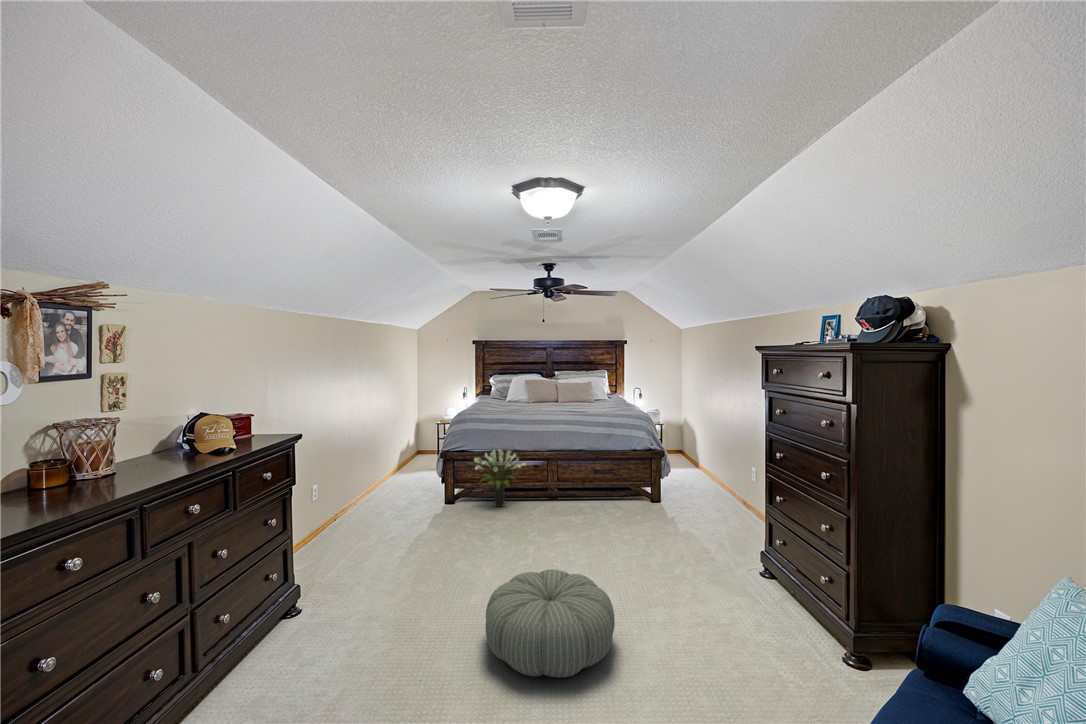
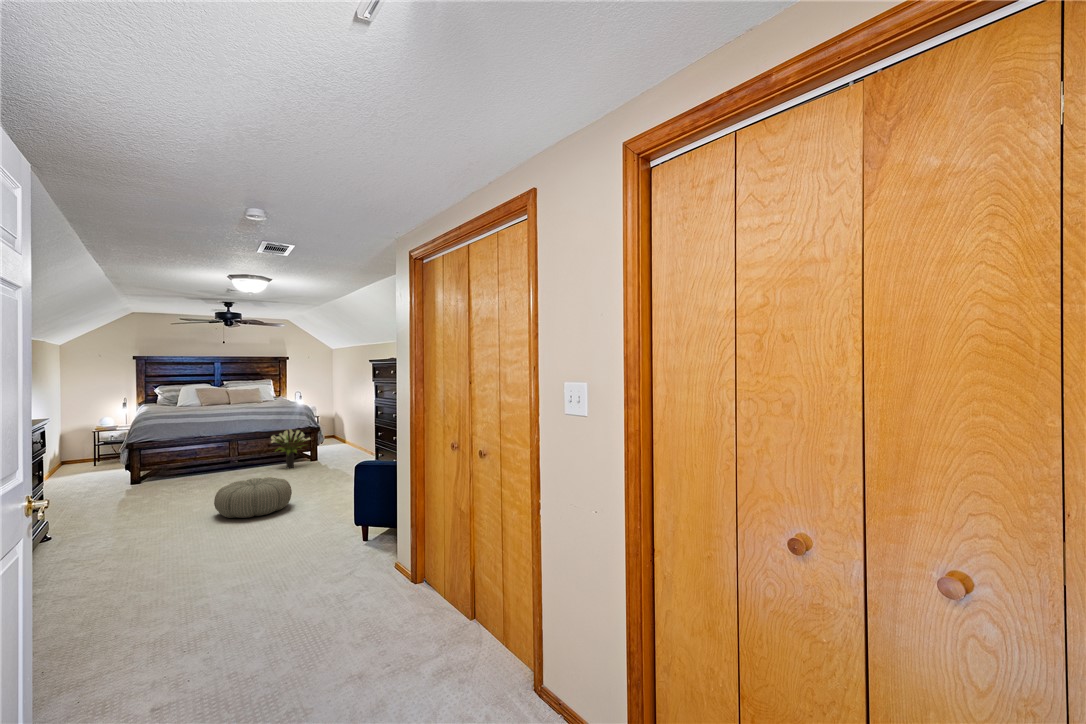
potted plant: present [474,449,526,507] -> present [271,429,310,468]

